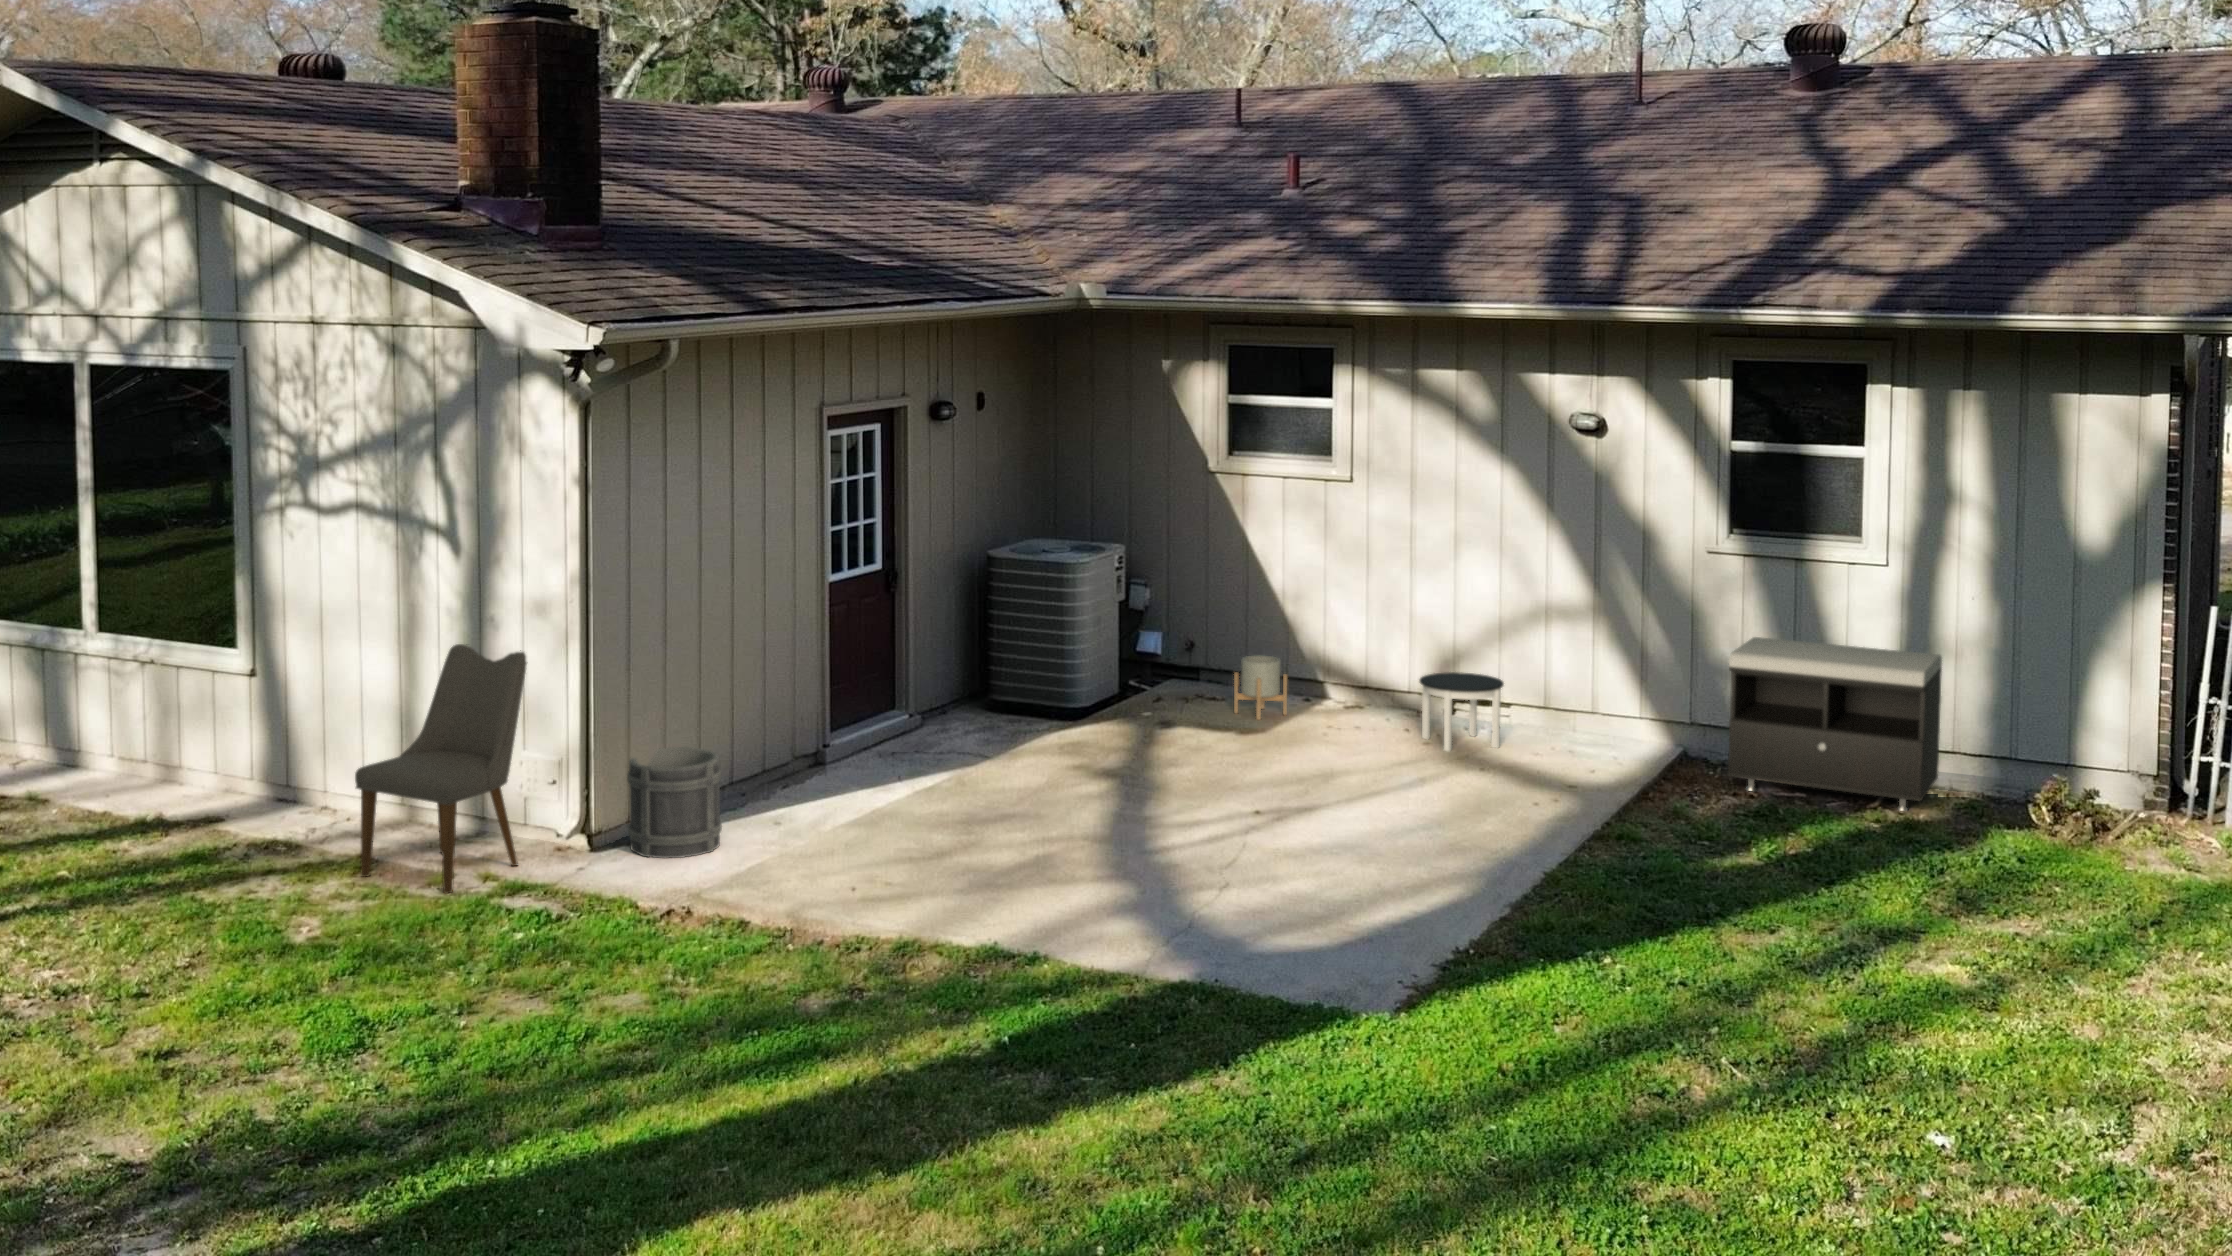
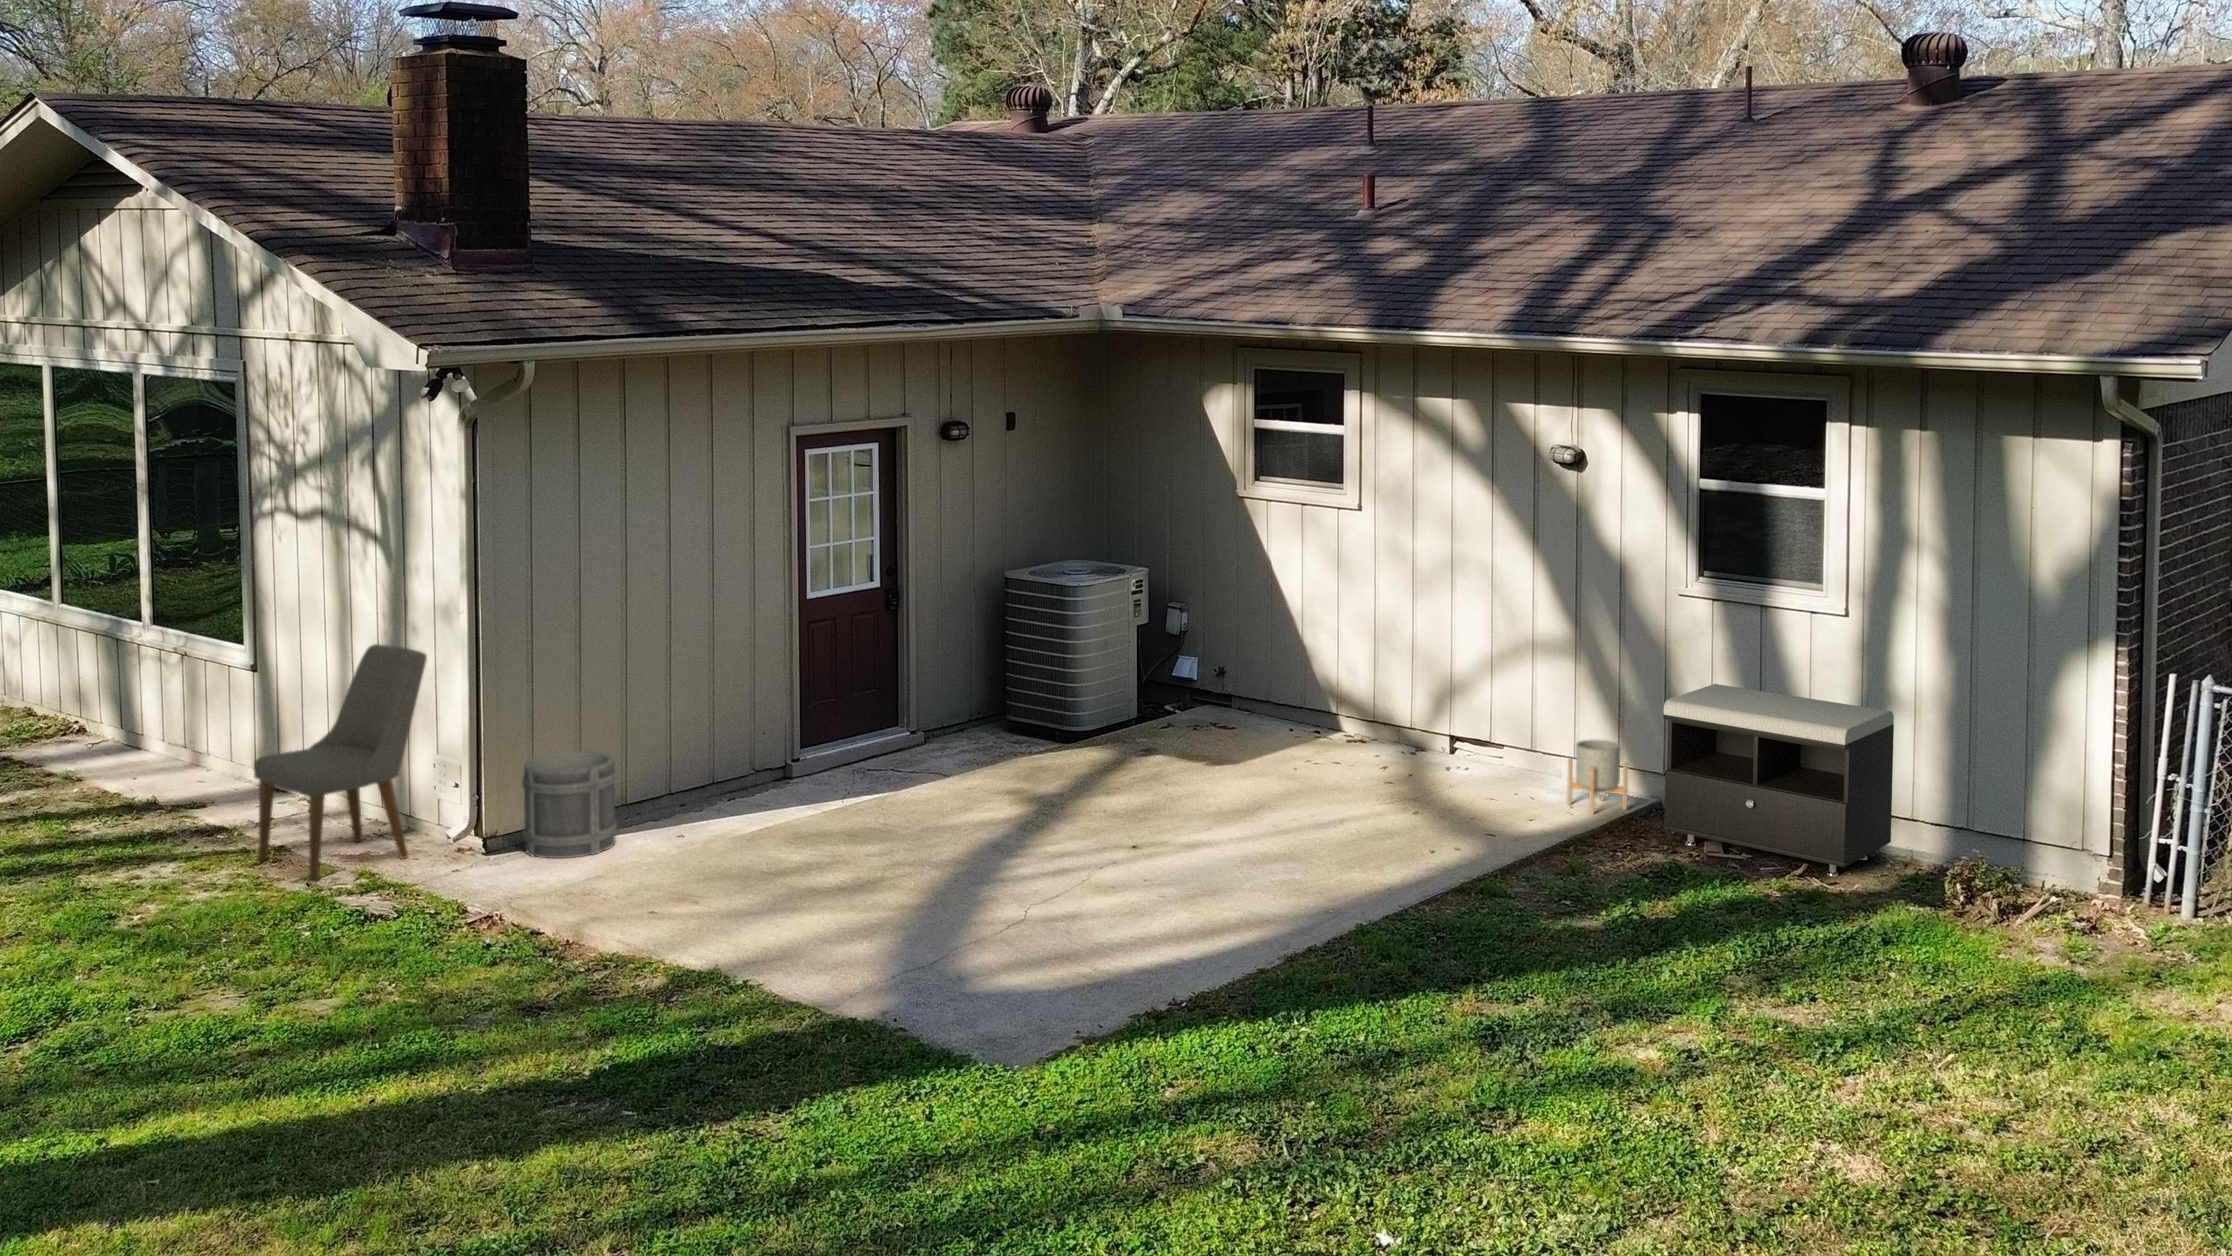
planter: present [1234,655,1287,720] -> present [1567,740,1628,814]
round table: present [1420,672,1504,751] -> none [1401,707,1485,788]

